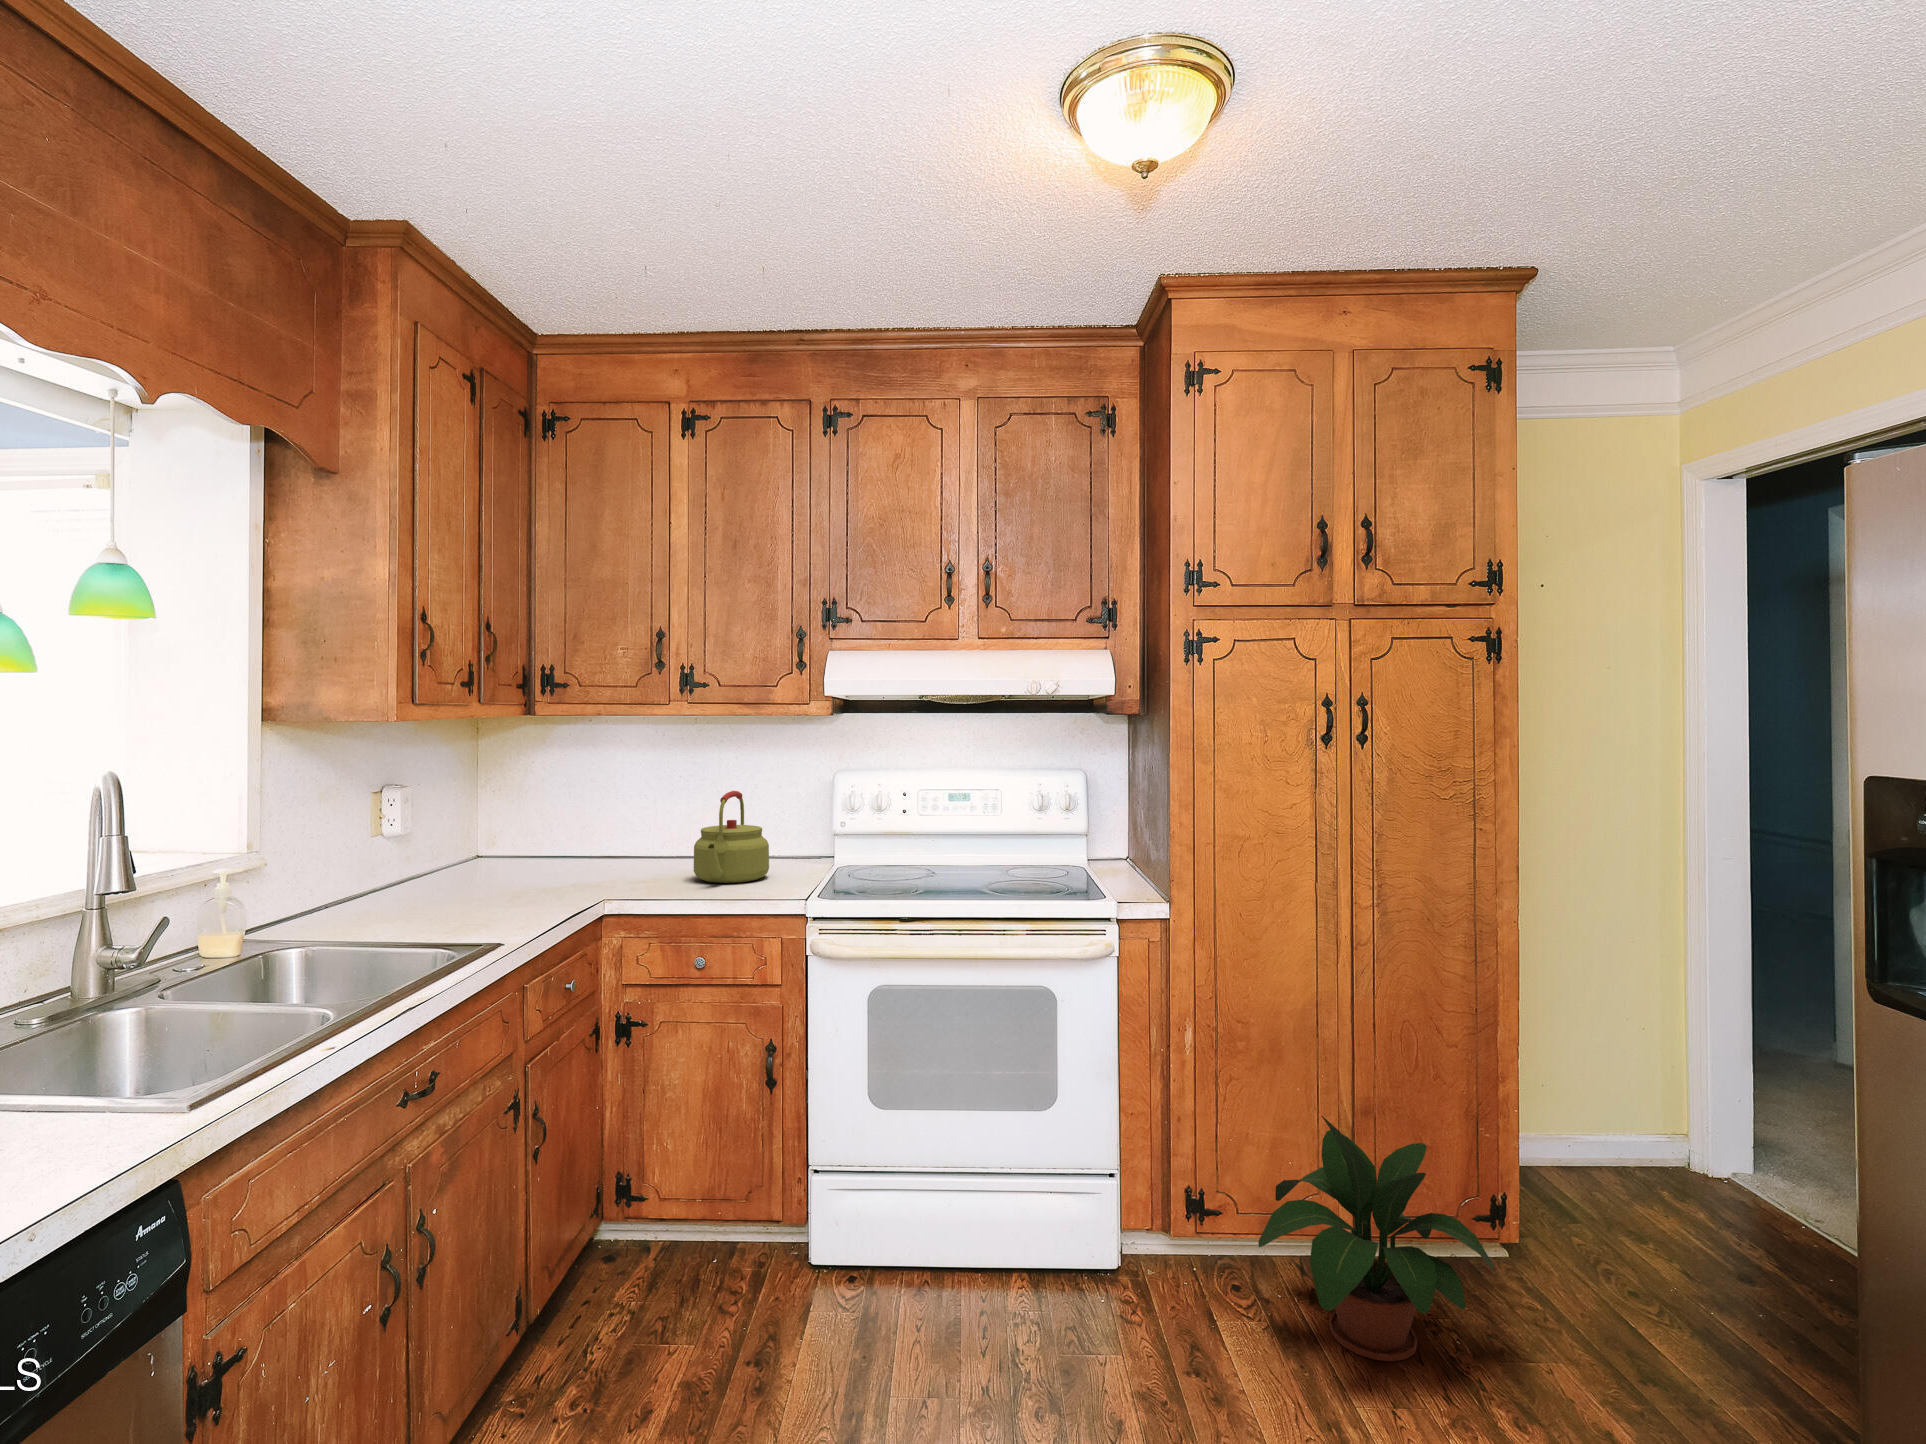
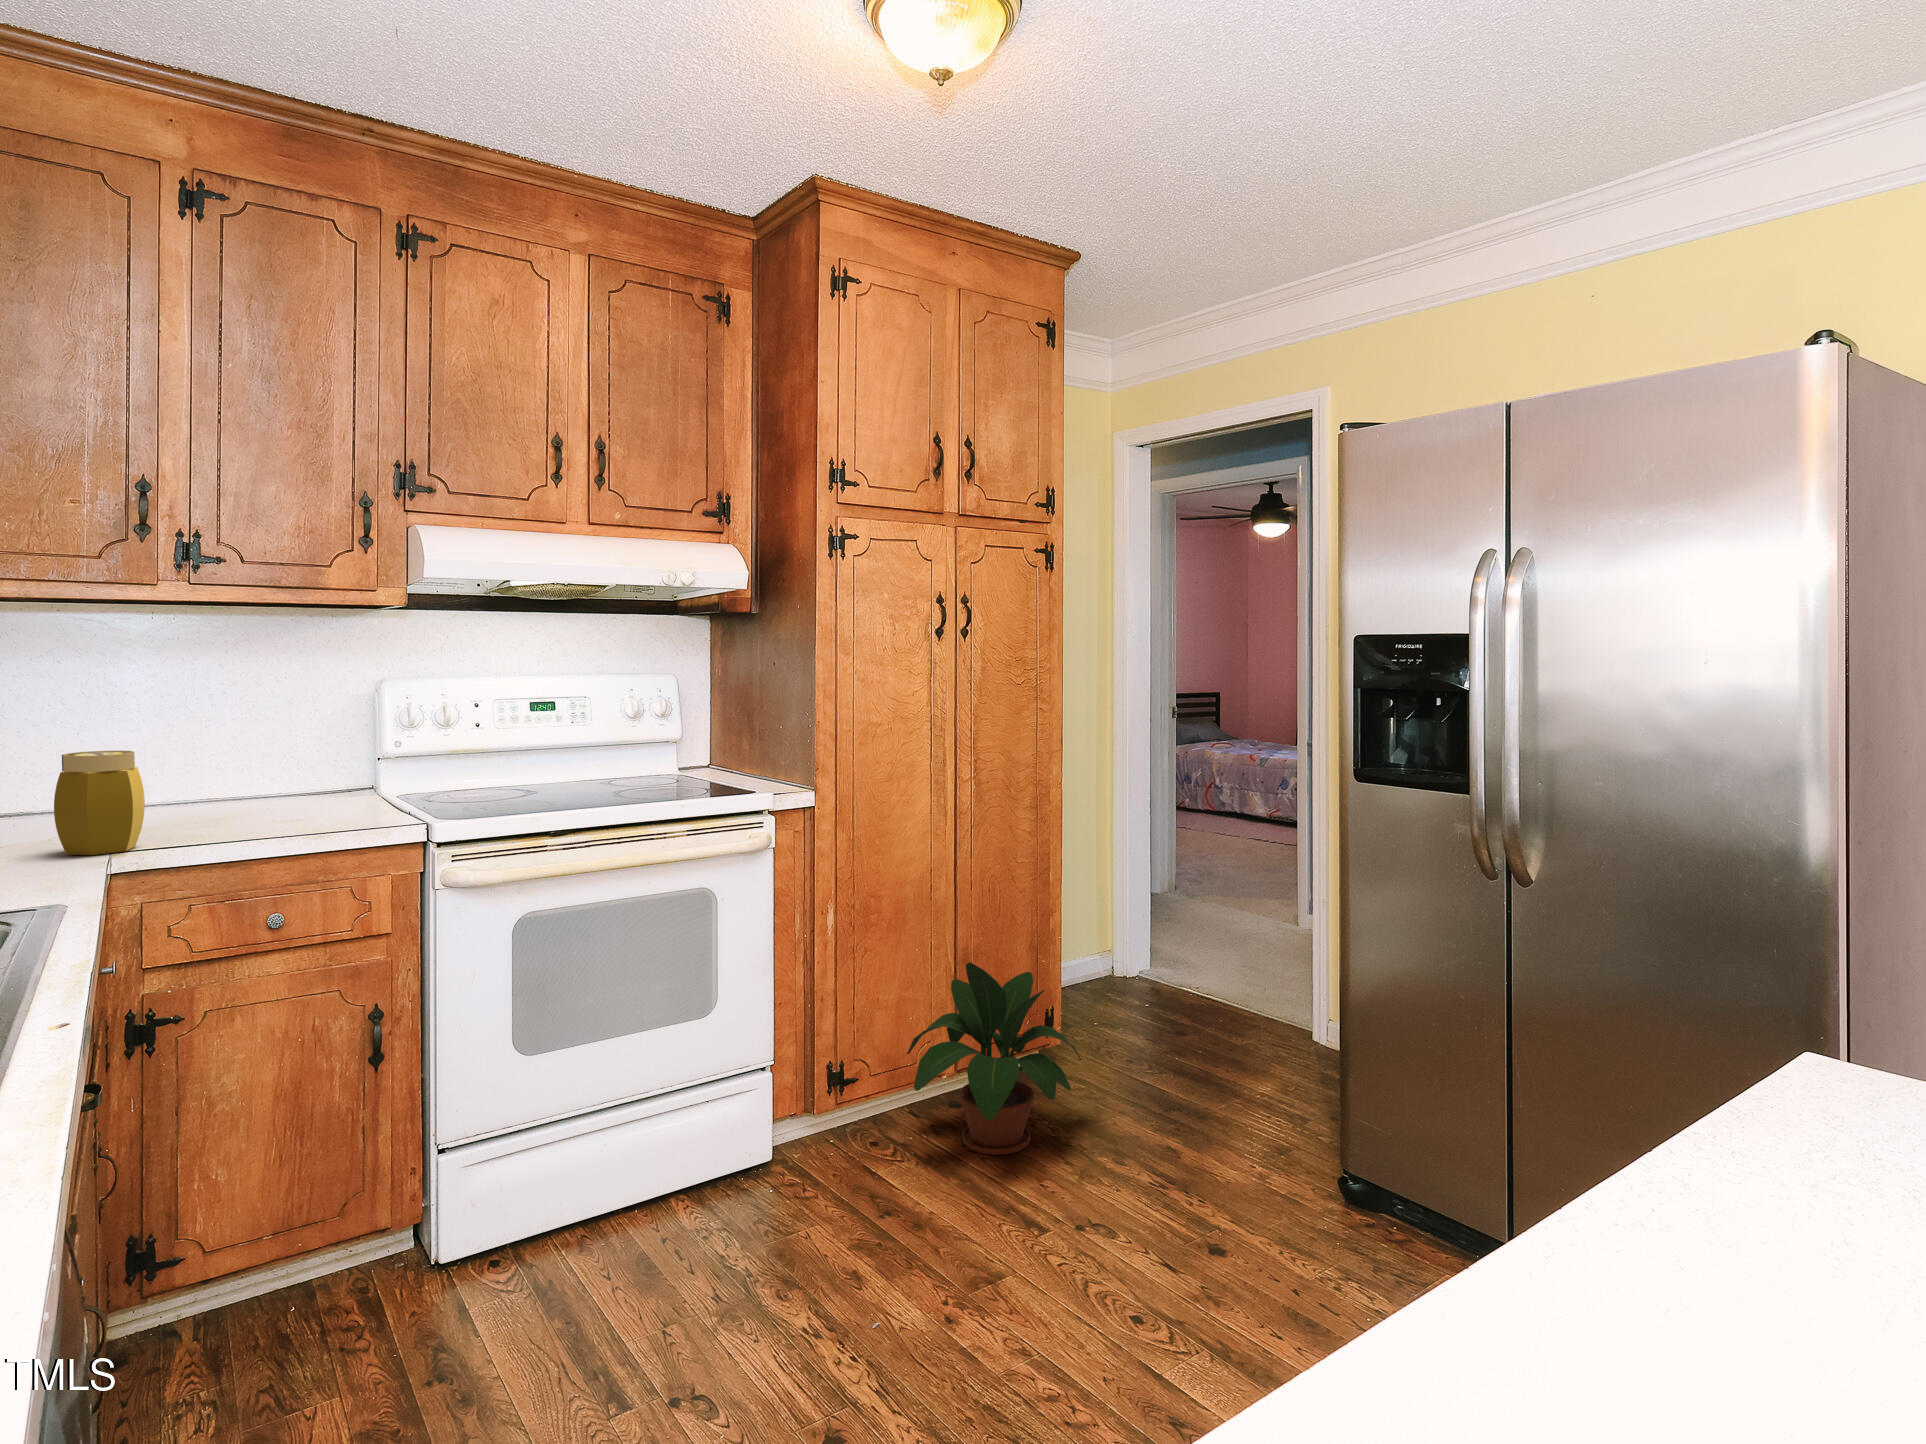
kettle: present [694,791,769,883] -> none [182,706,304,829]
jar: none [600,822,652,896] -> present [54,751,145,855]

